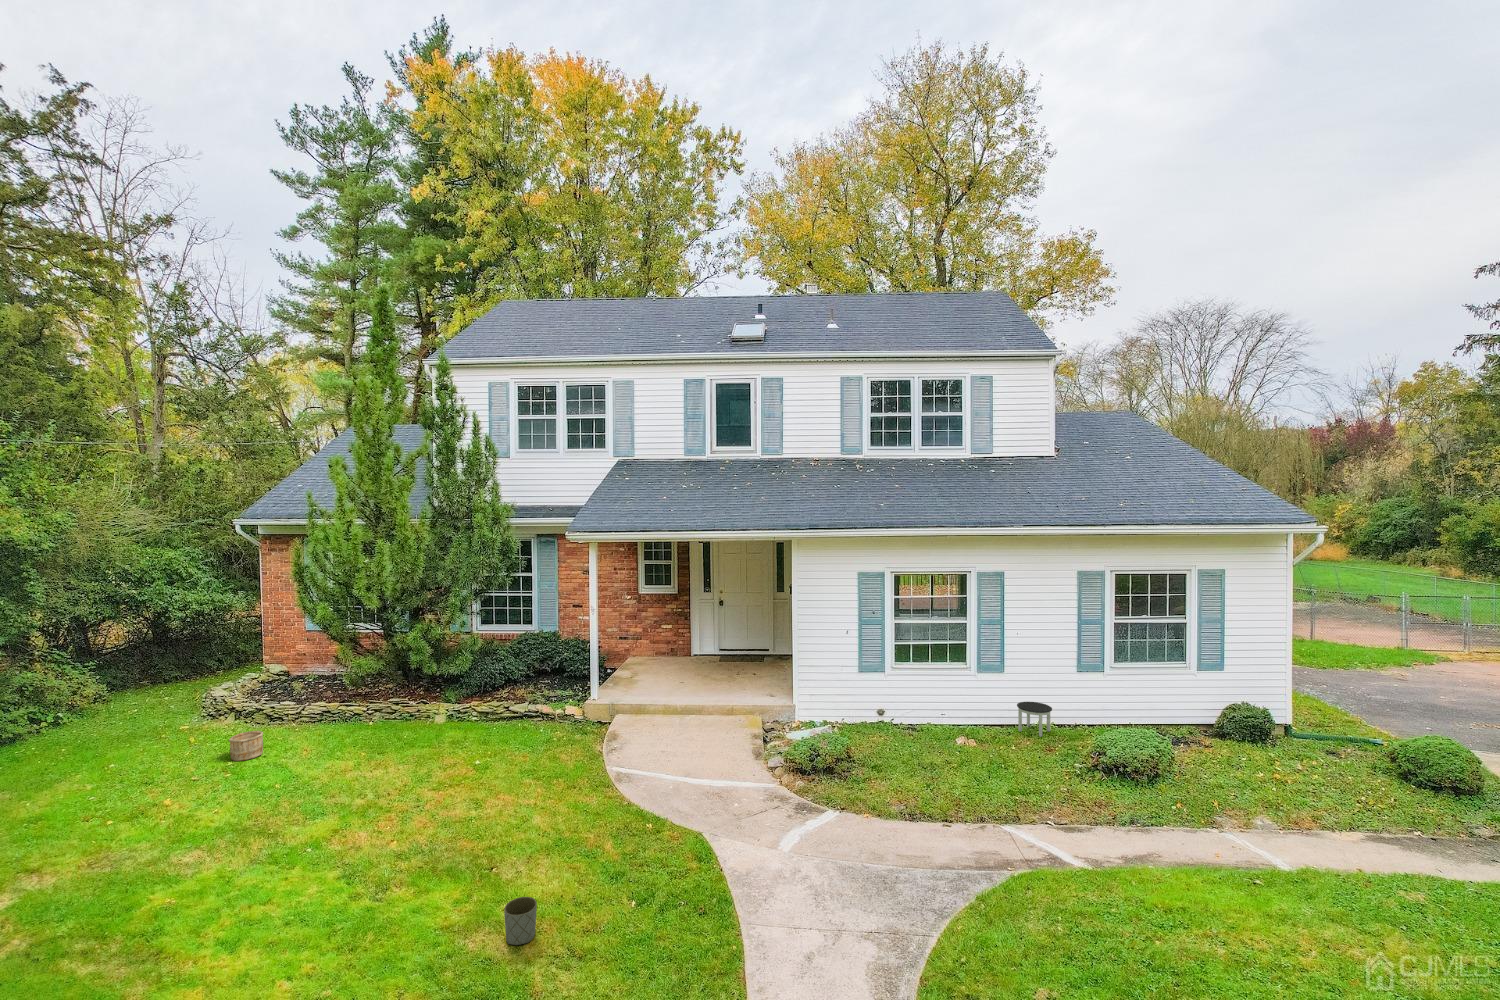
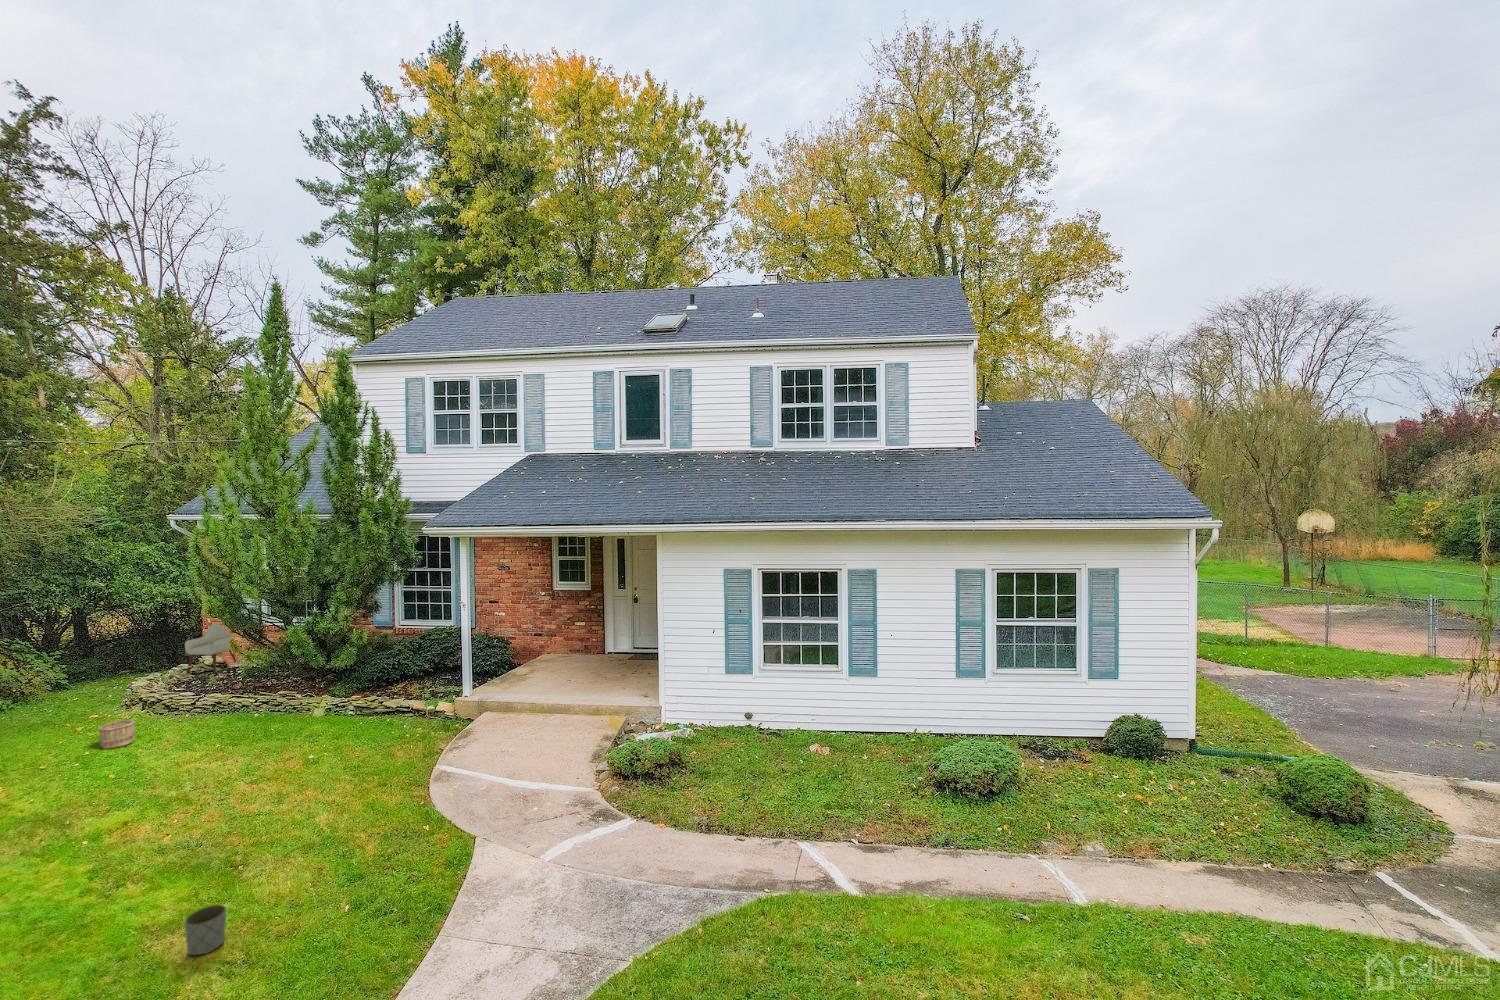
chair: none [253,632,306,685] -> present [185,623,238,674]
round table: present [1017,702,1052,737] -> none [889,707,924,744]

